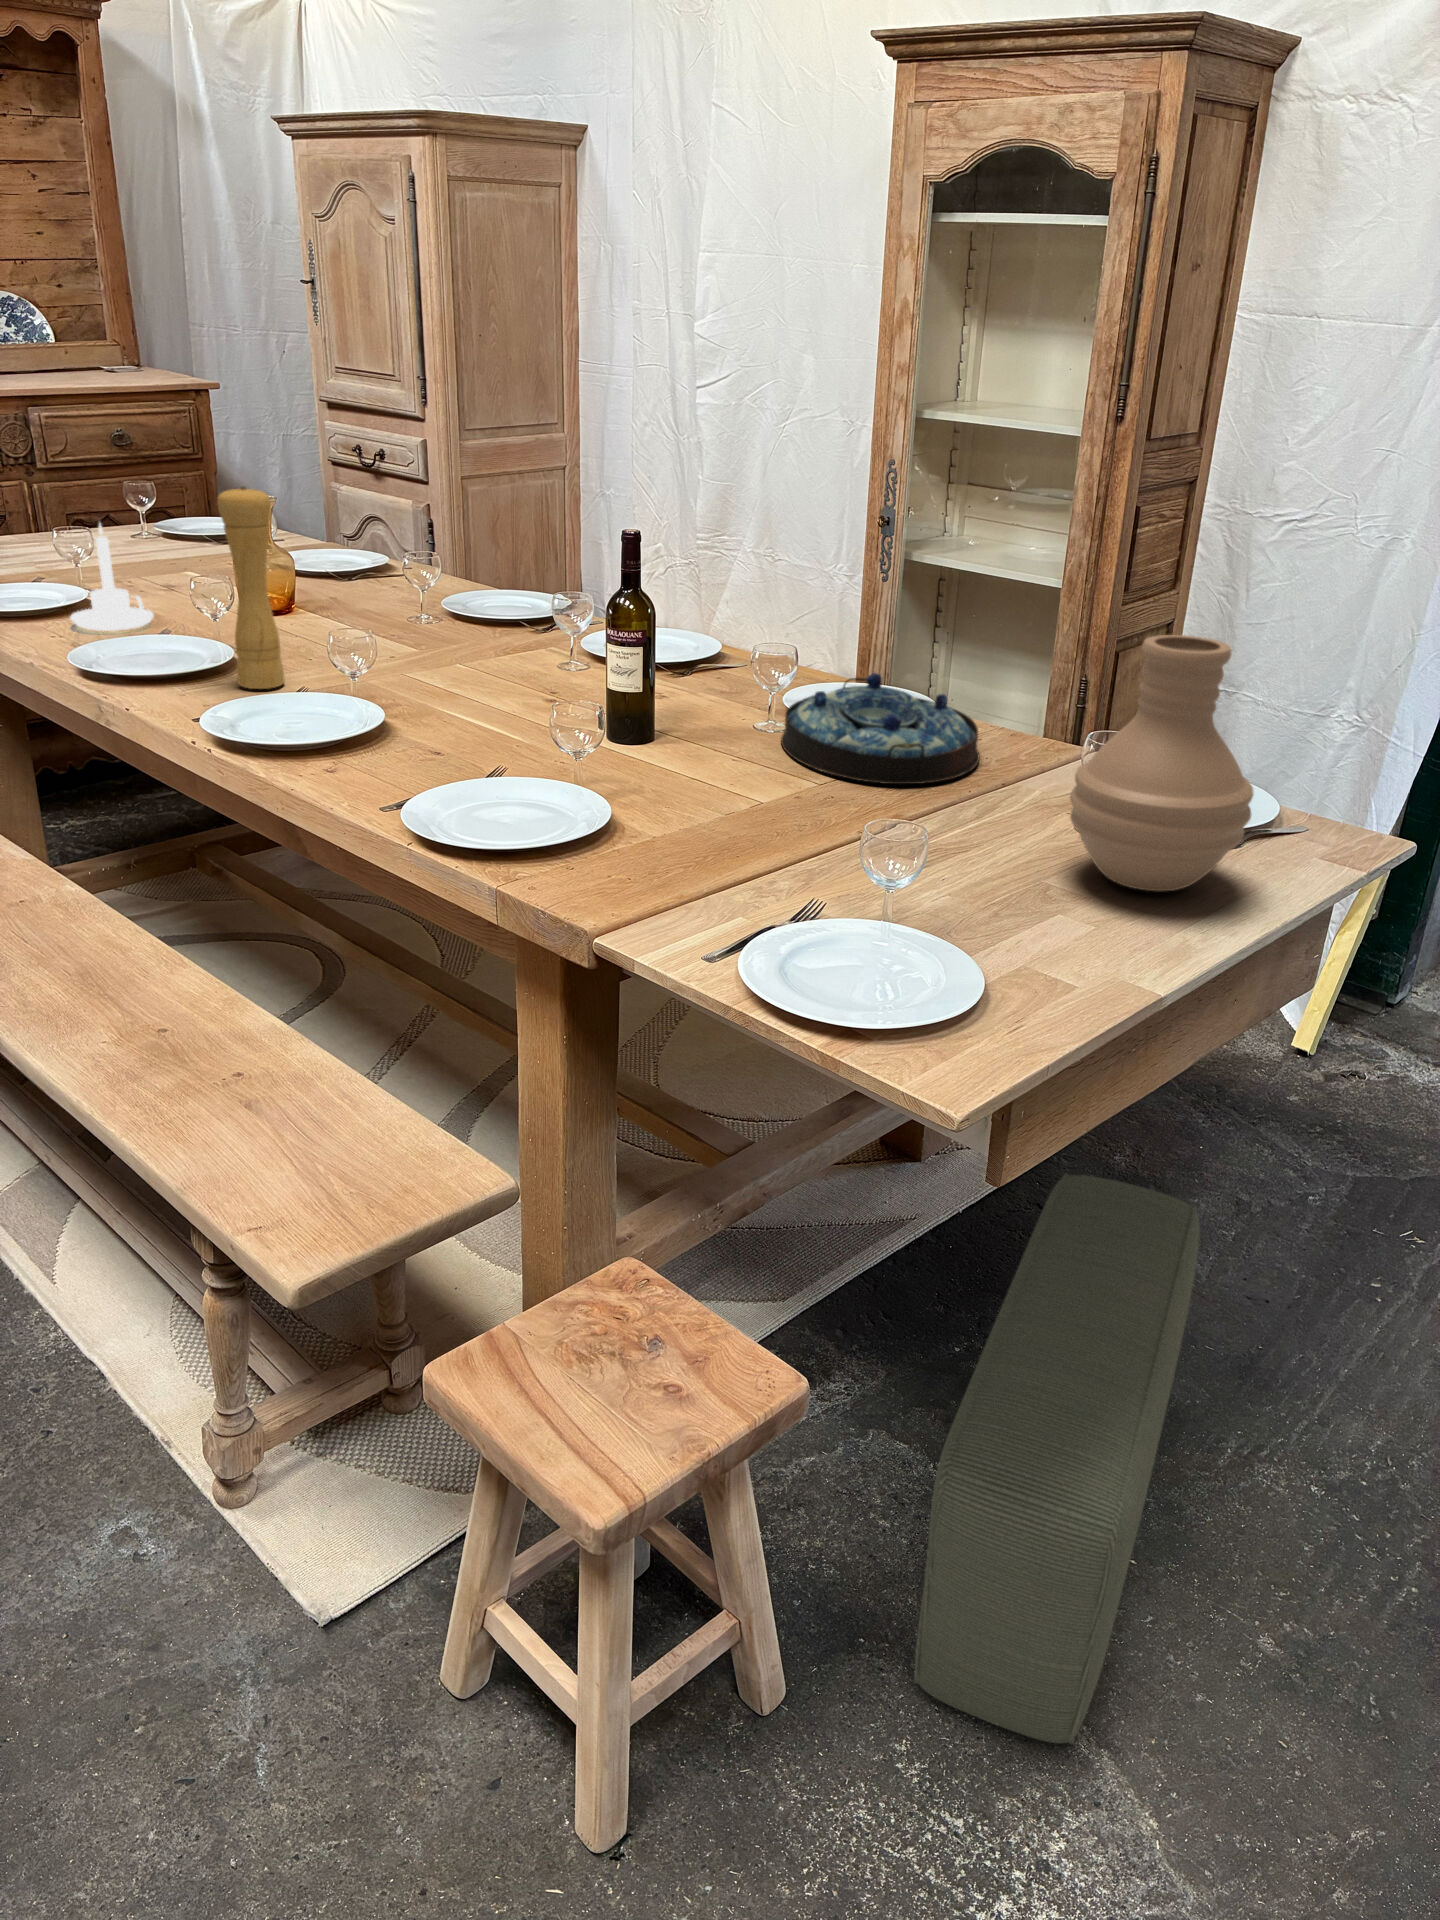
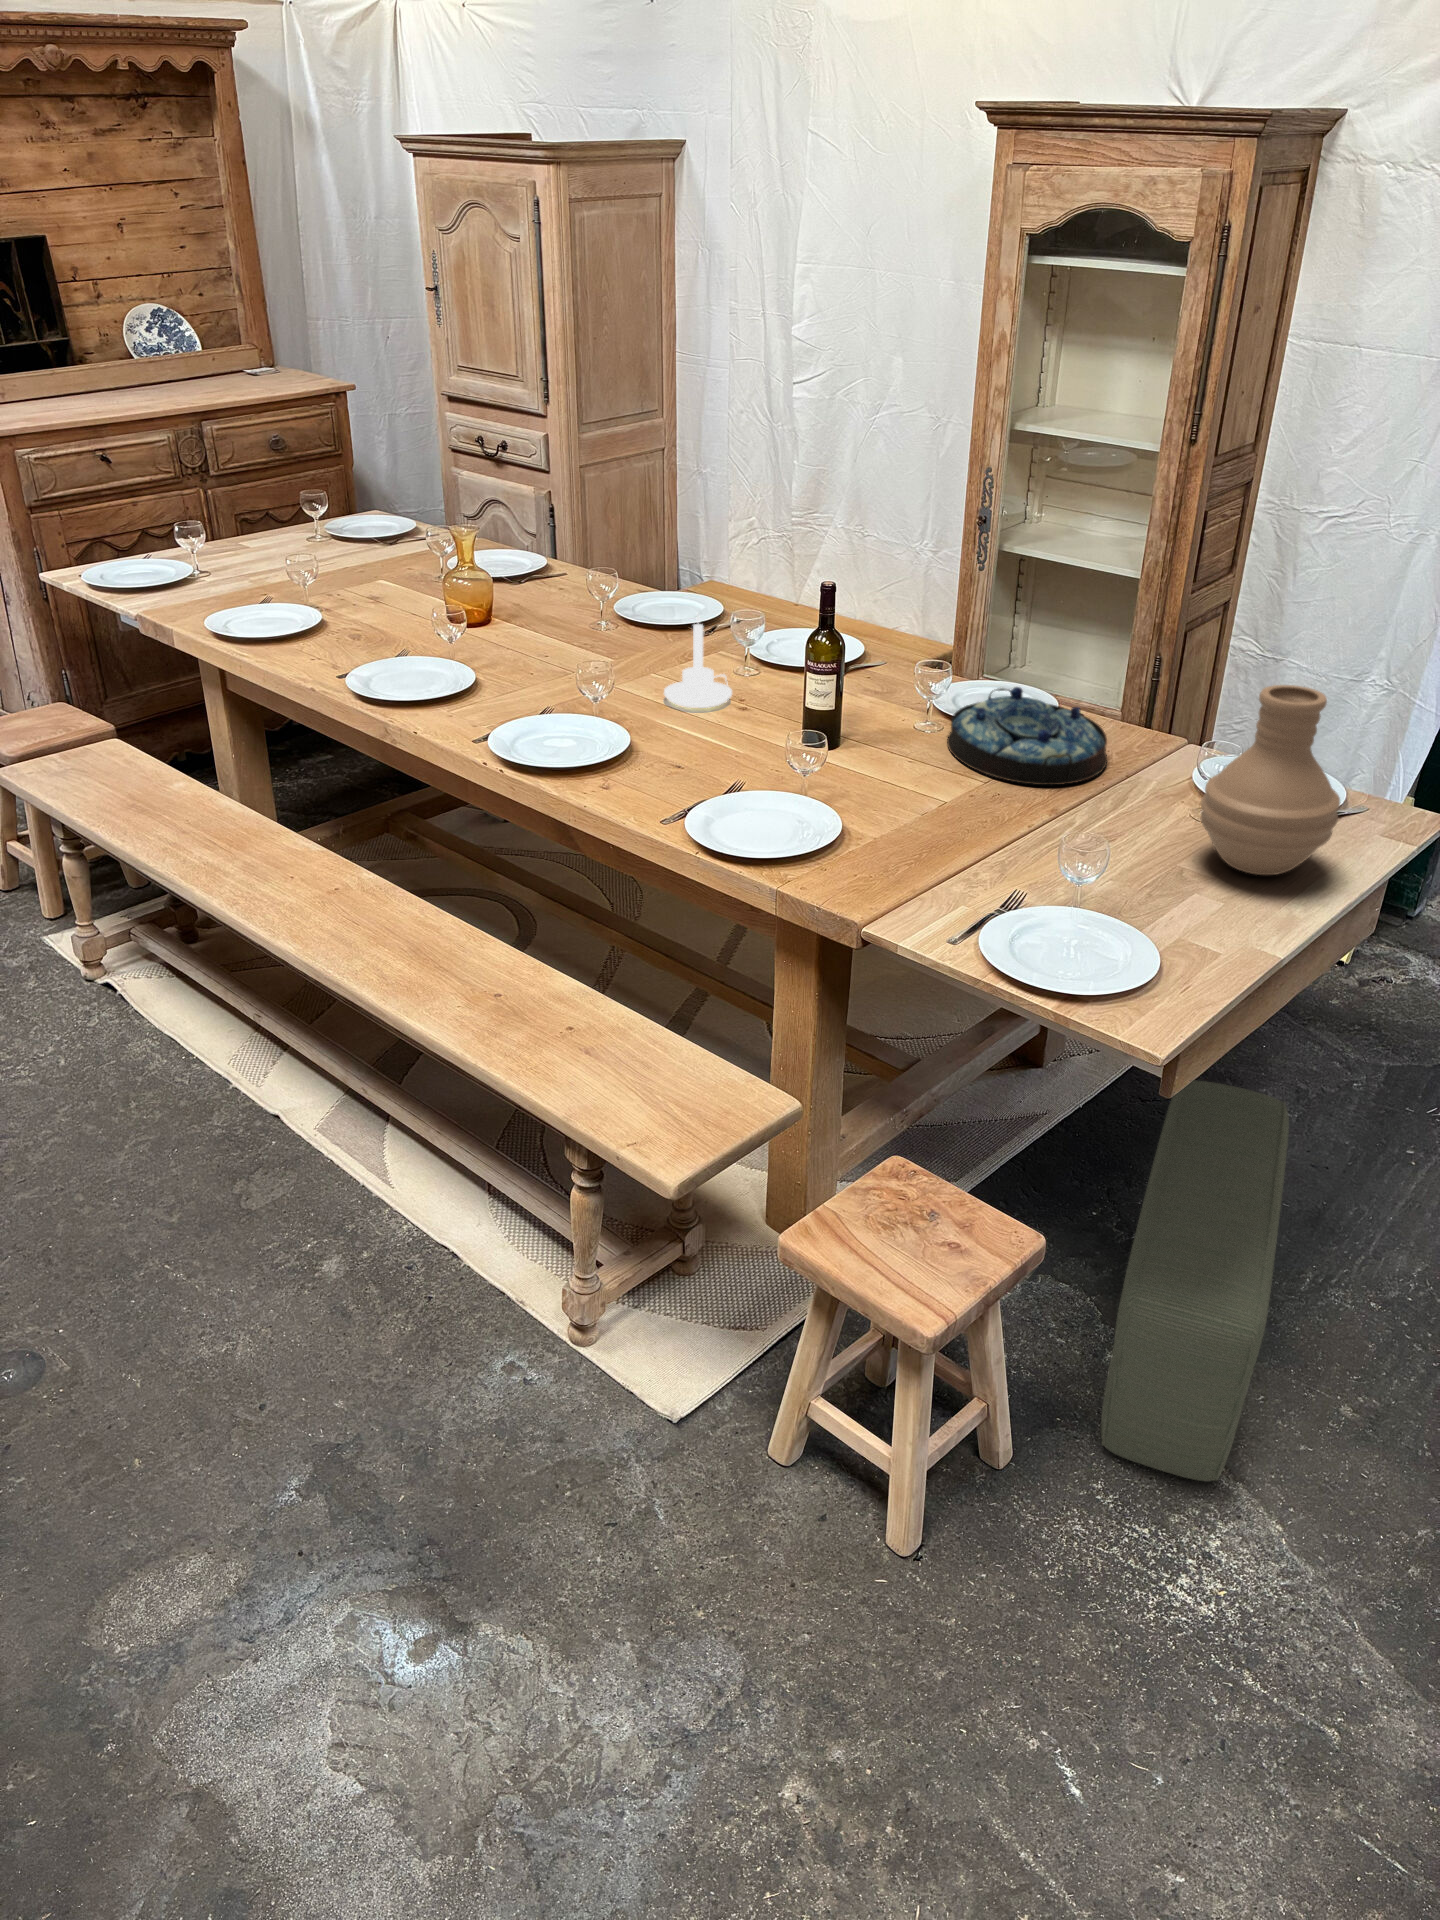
pepper mill: present [217,486,285,689] -> none [494,554,541,713]
candle holder: present [70,524,154,631] -> present [664,615,732,708]

